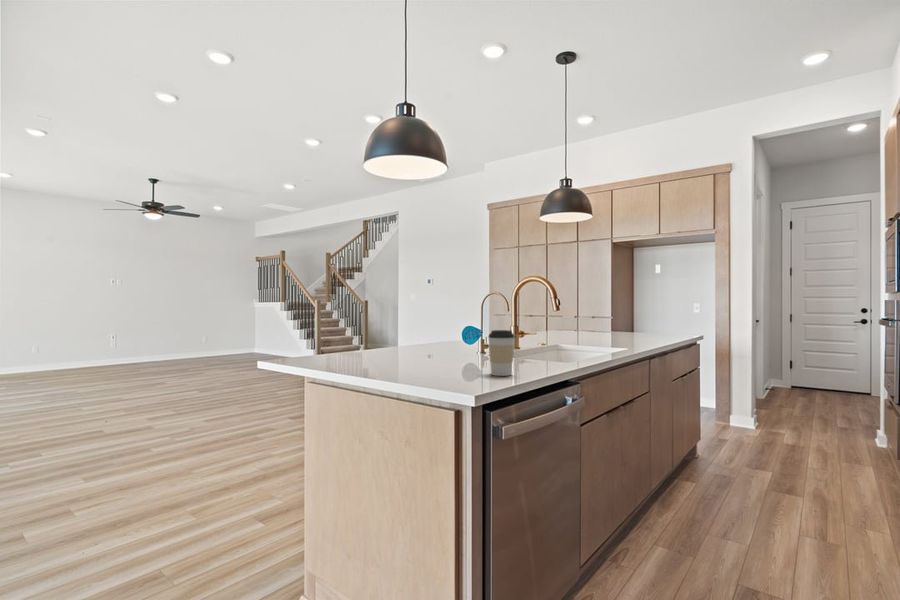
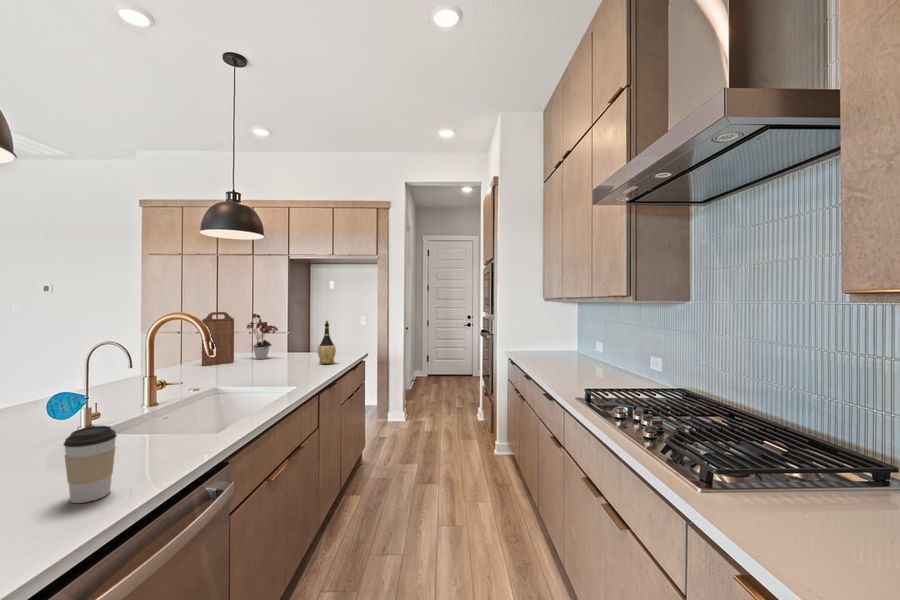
cutting board: none [542,287,567,334] -> present [202,312,234,366]
flower arrangement: none [575,288,608,333] -> present [247,314,278,359]
wine bottle: none [647,294,666,339] -> present [318,321,336,364]

